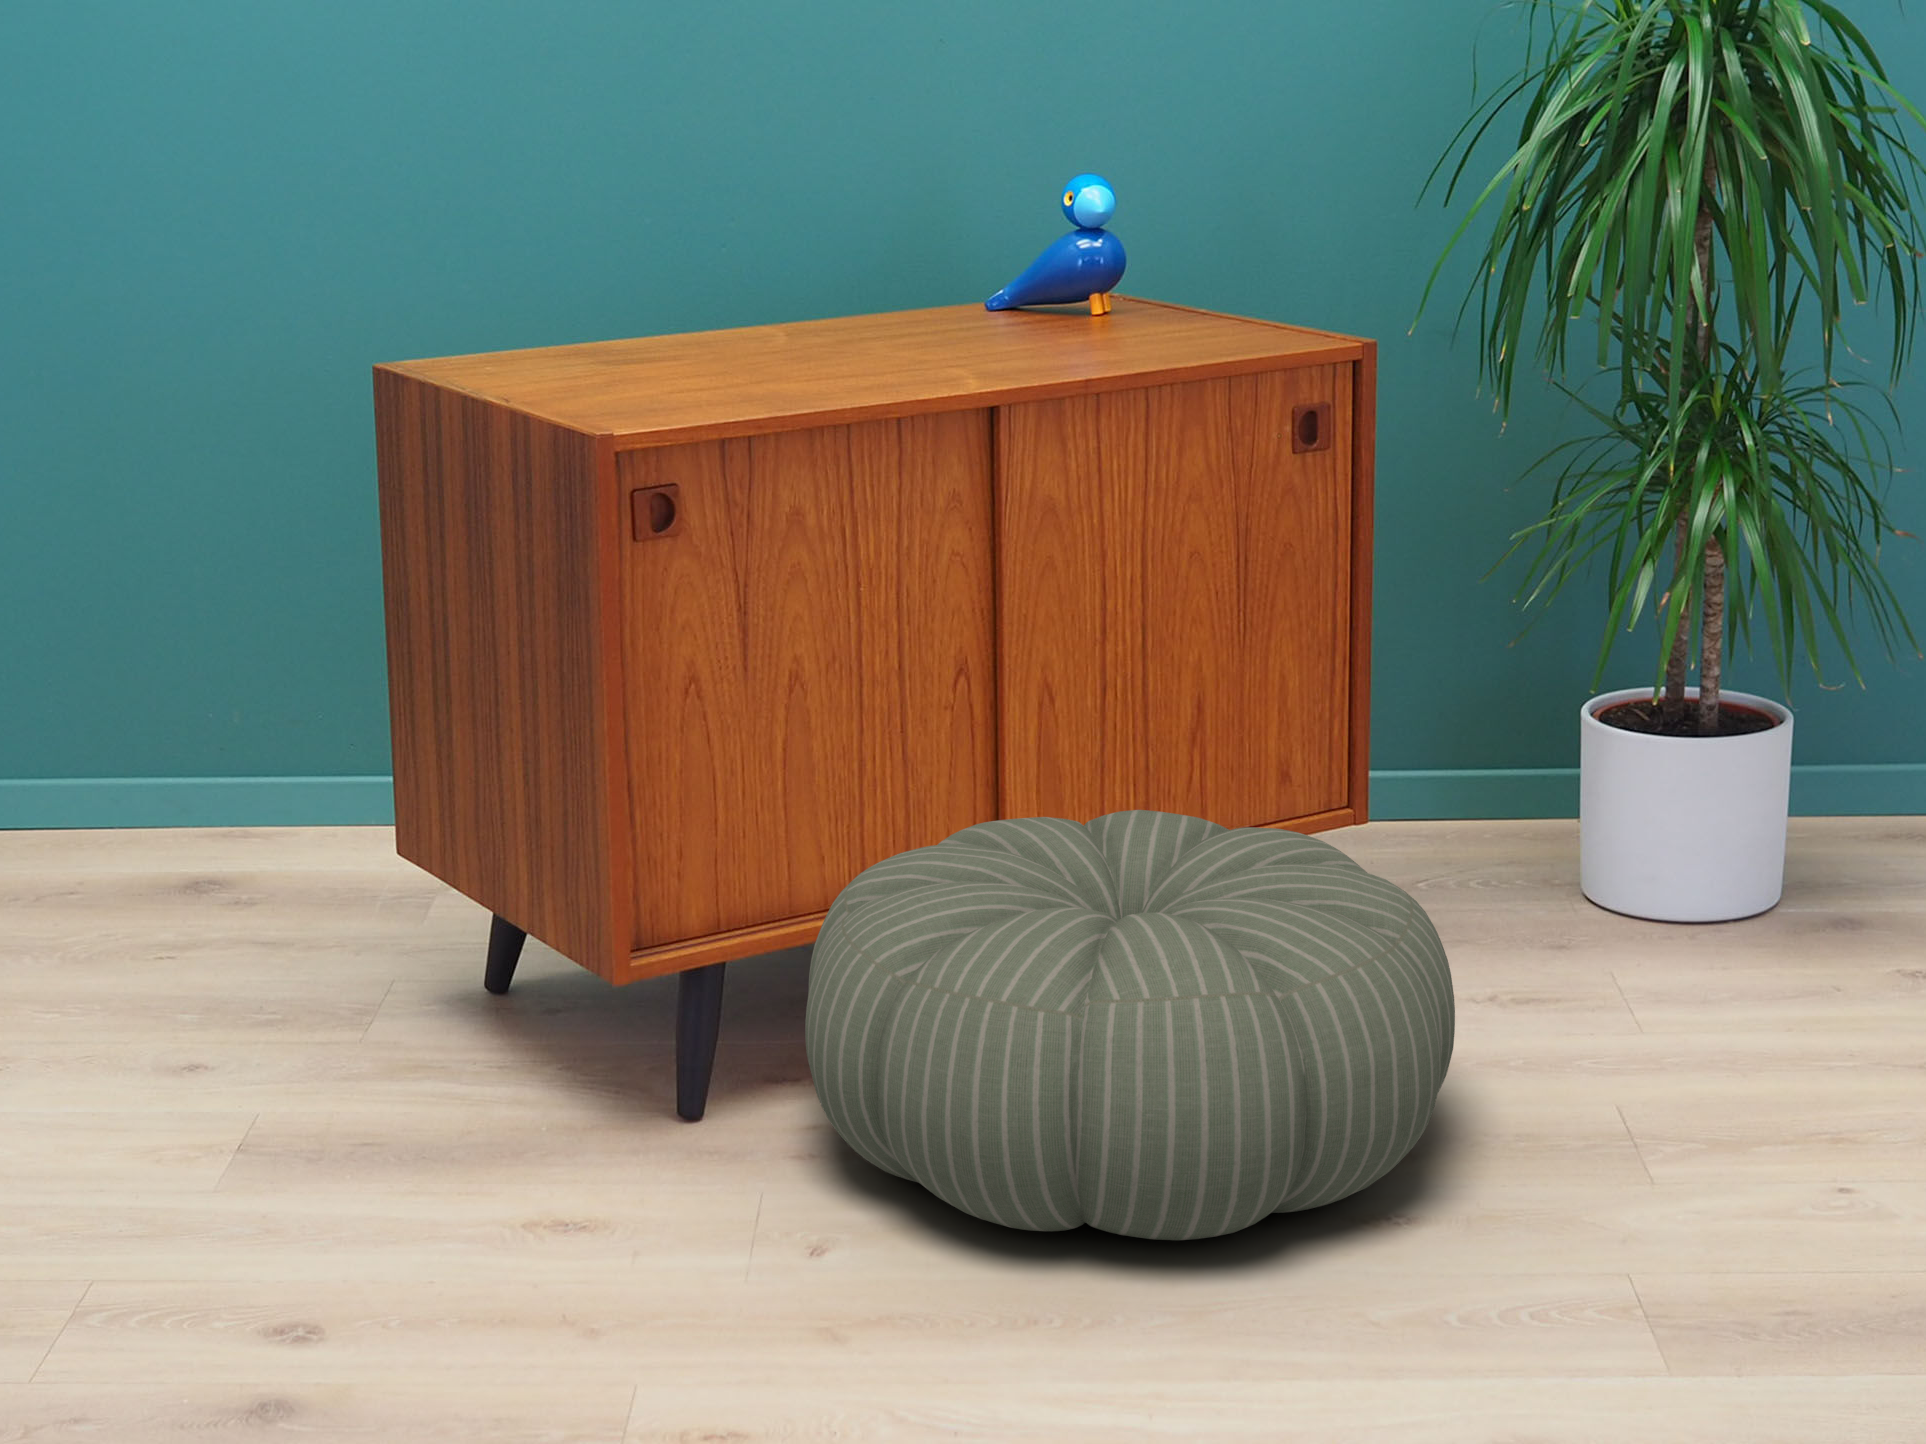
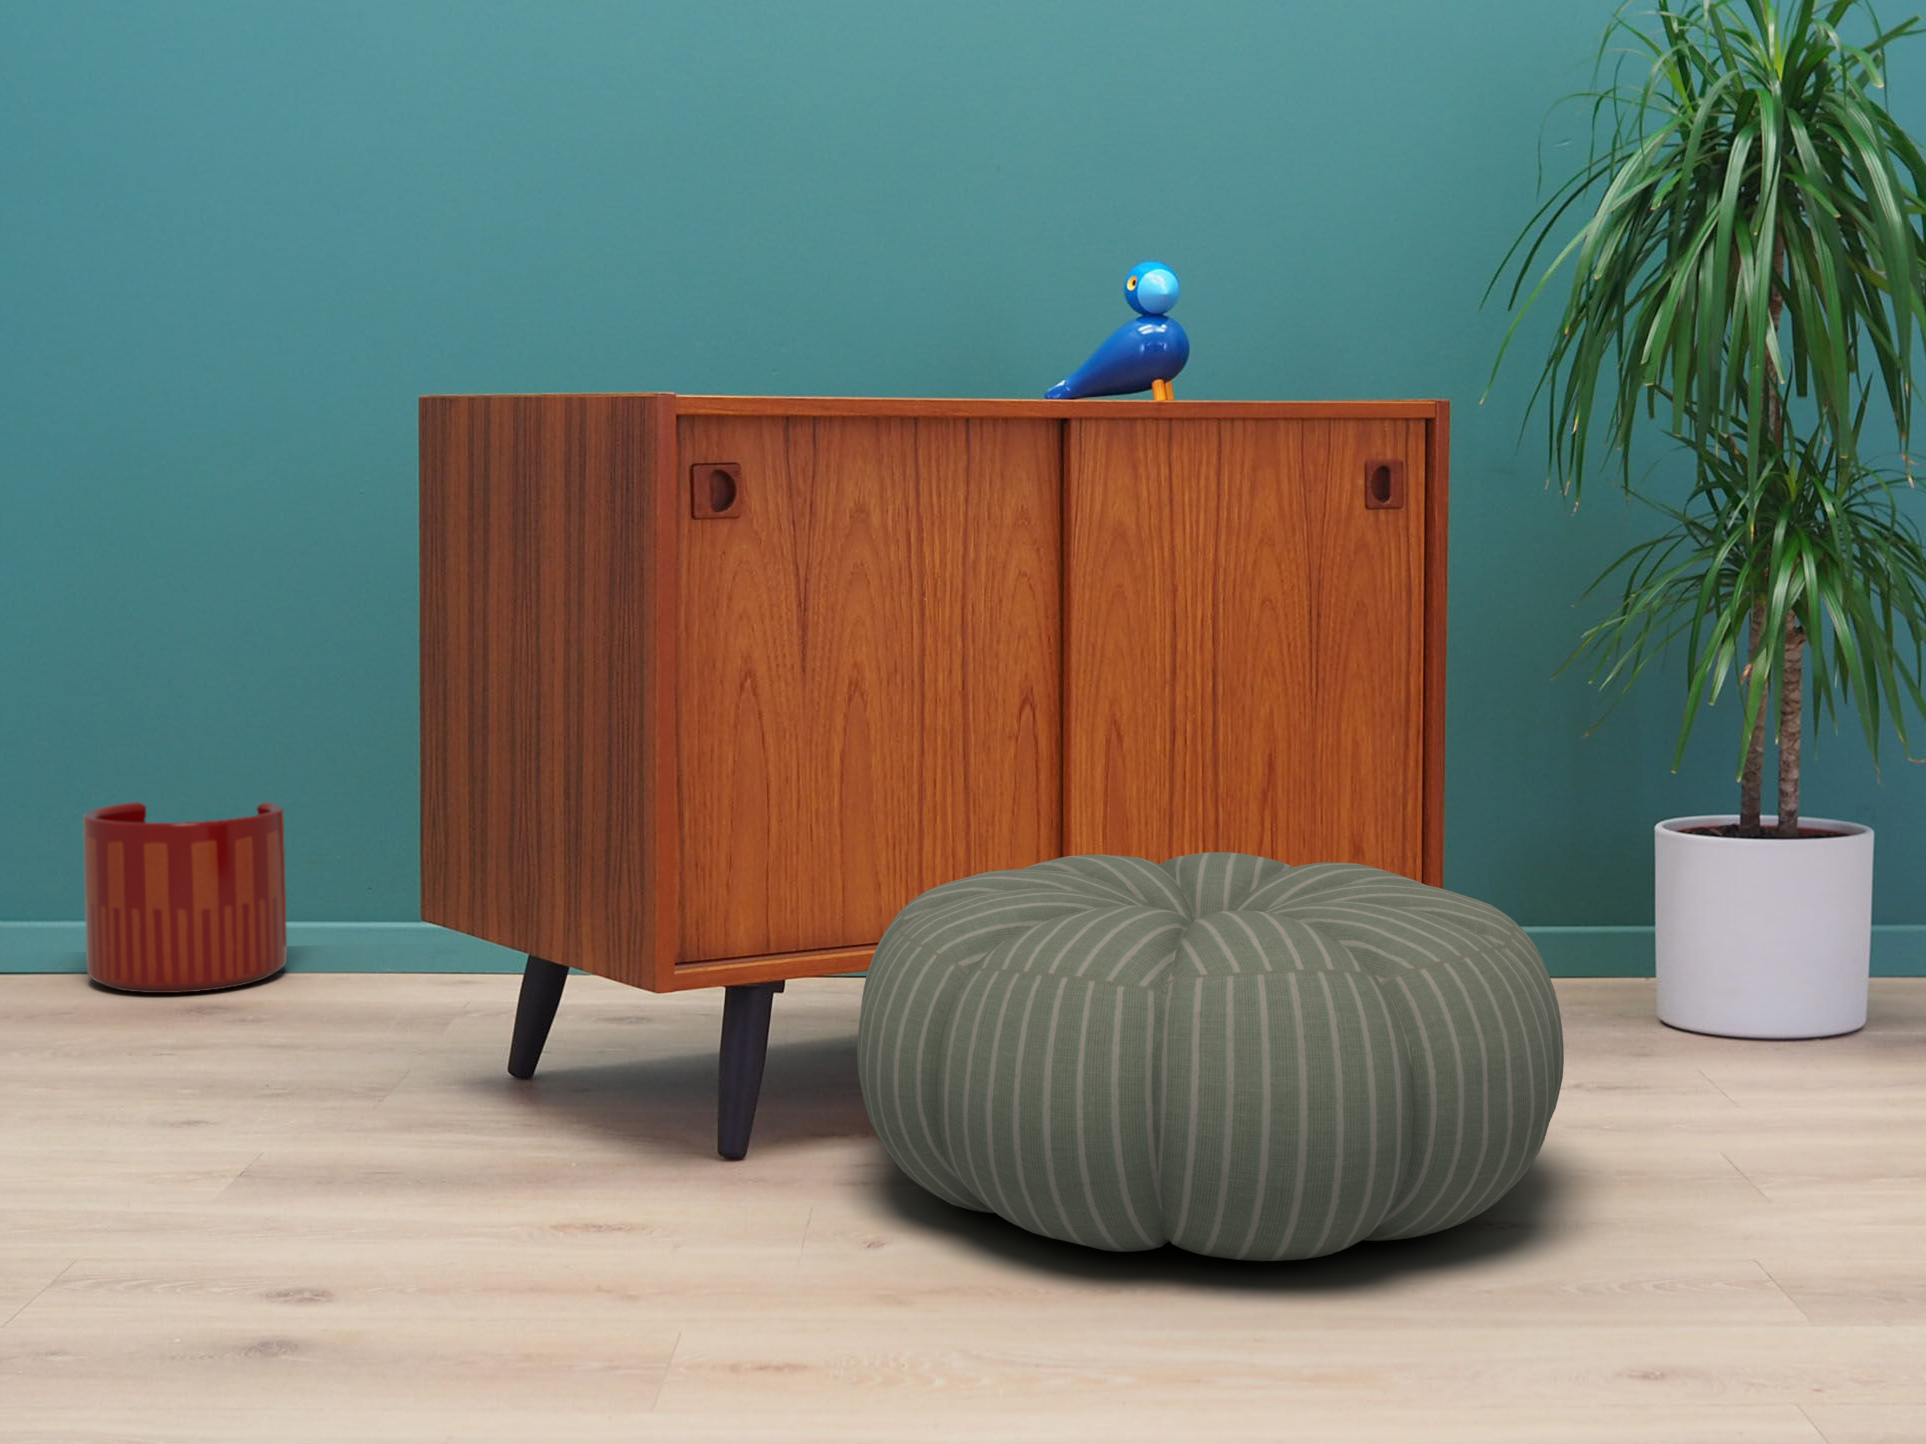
planter: none [48,693,255,897] -> present [83,802,287,993]

